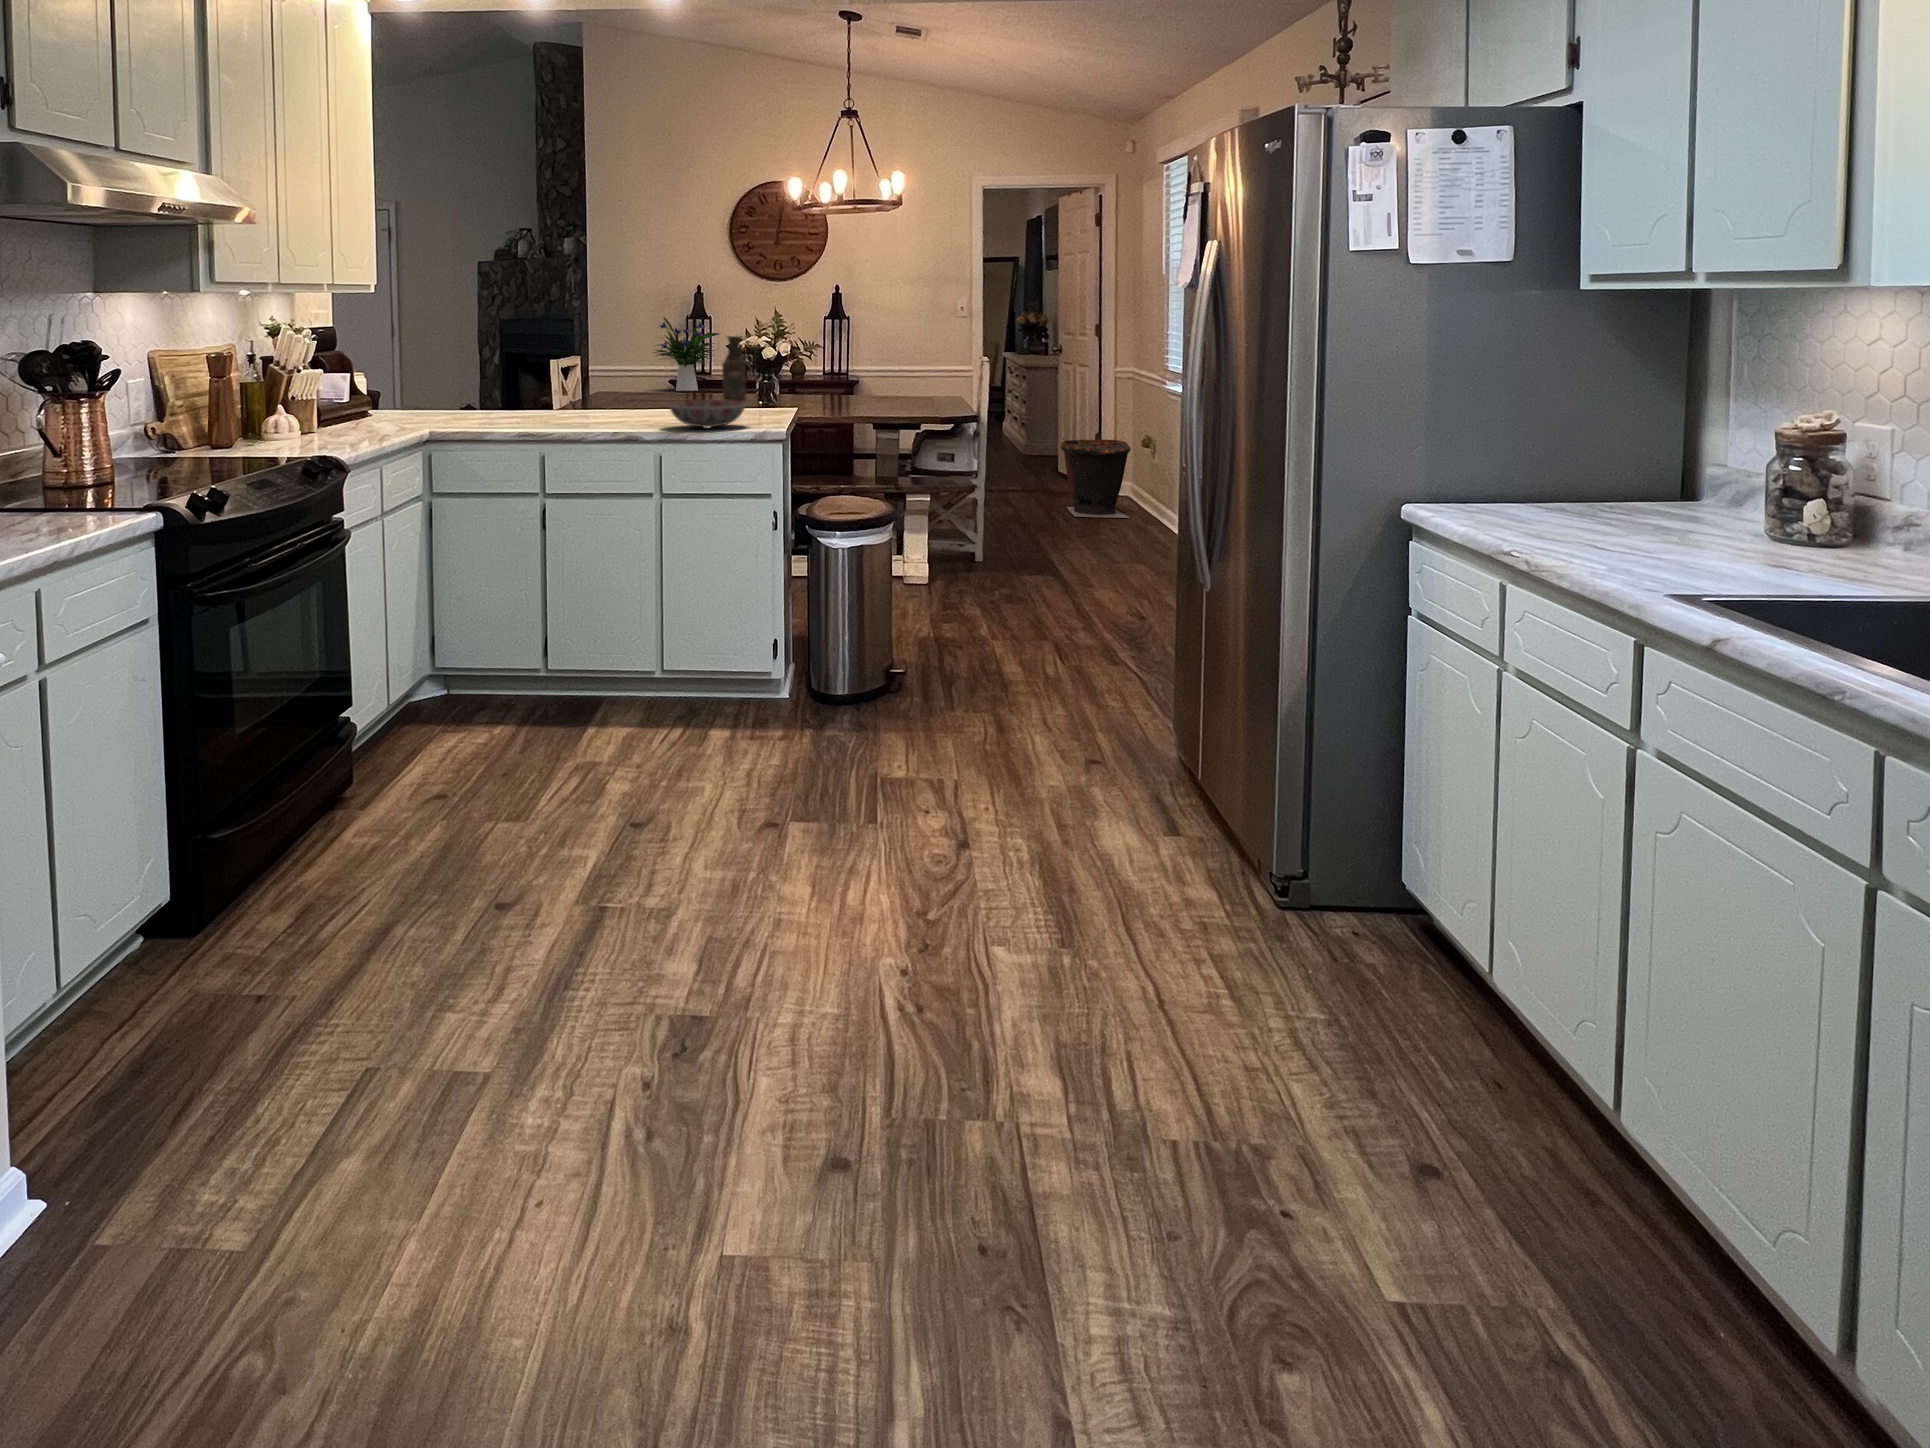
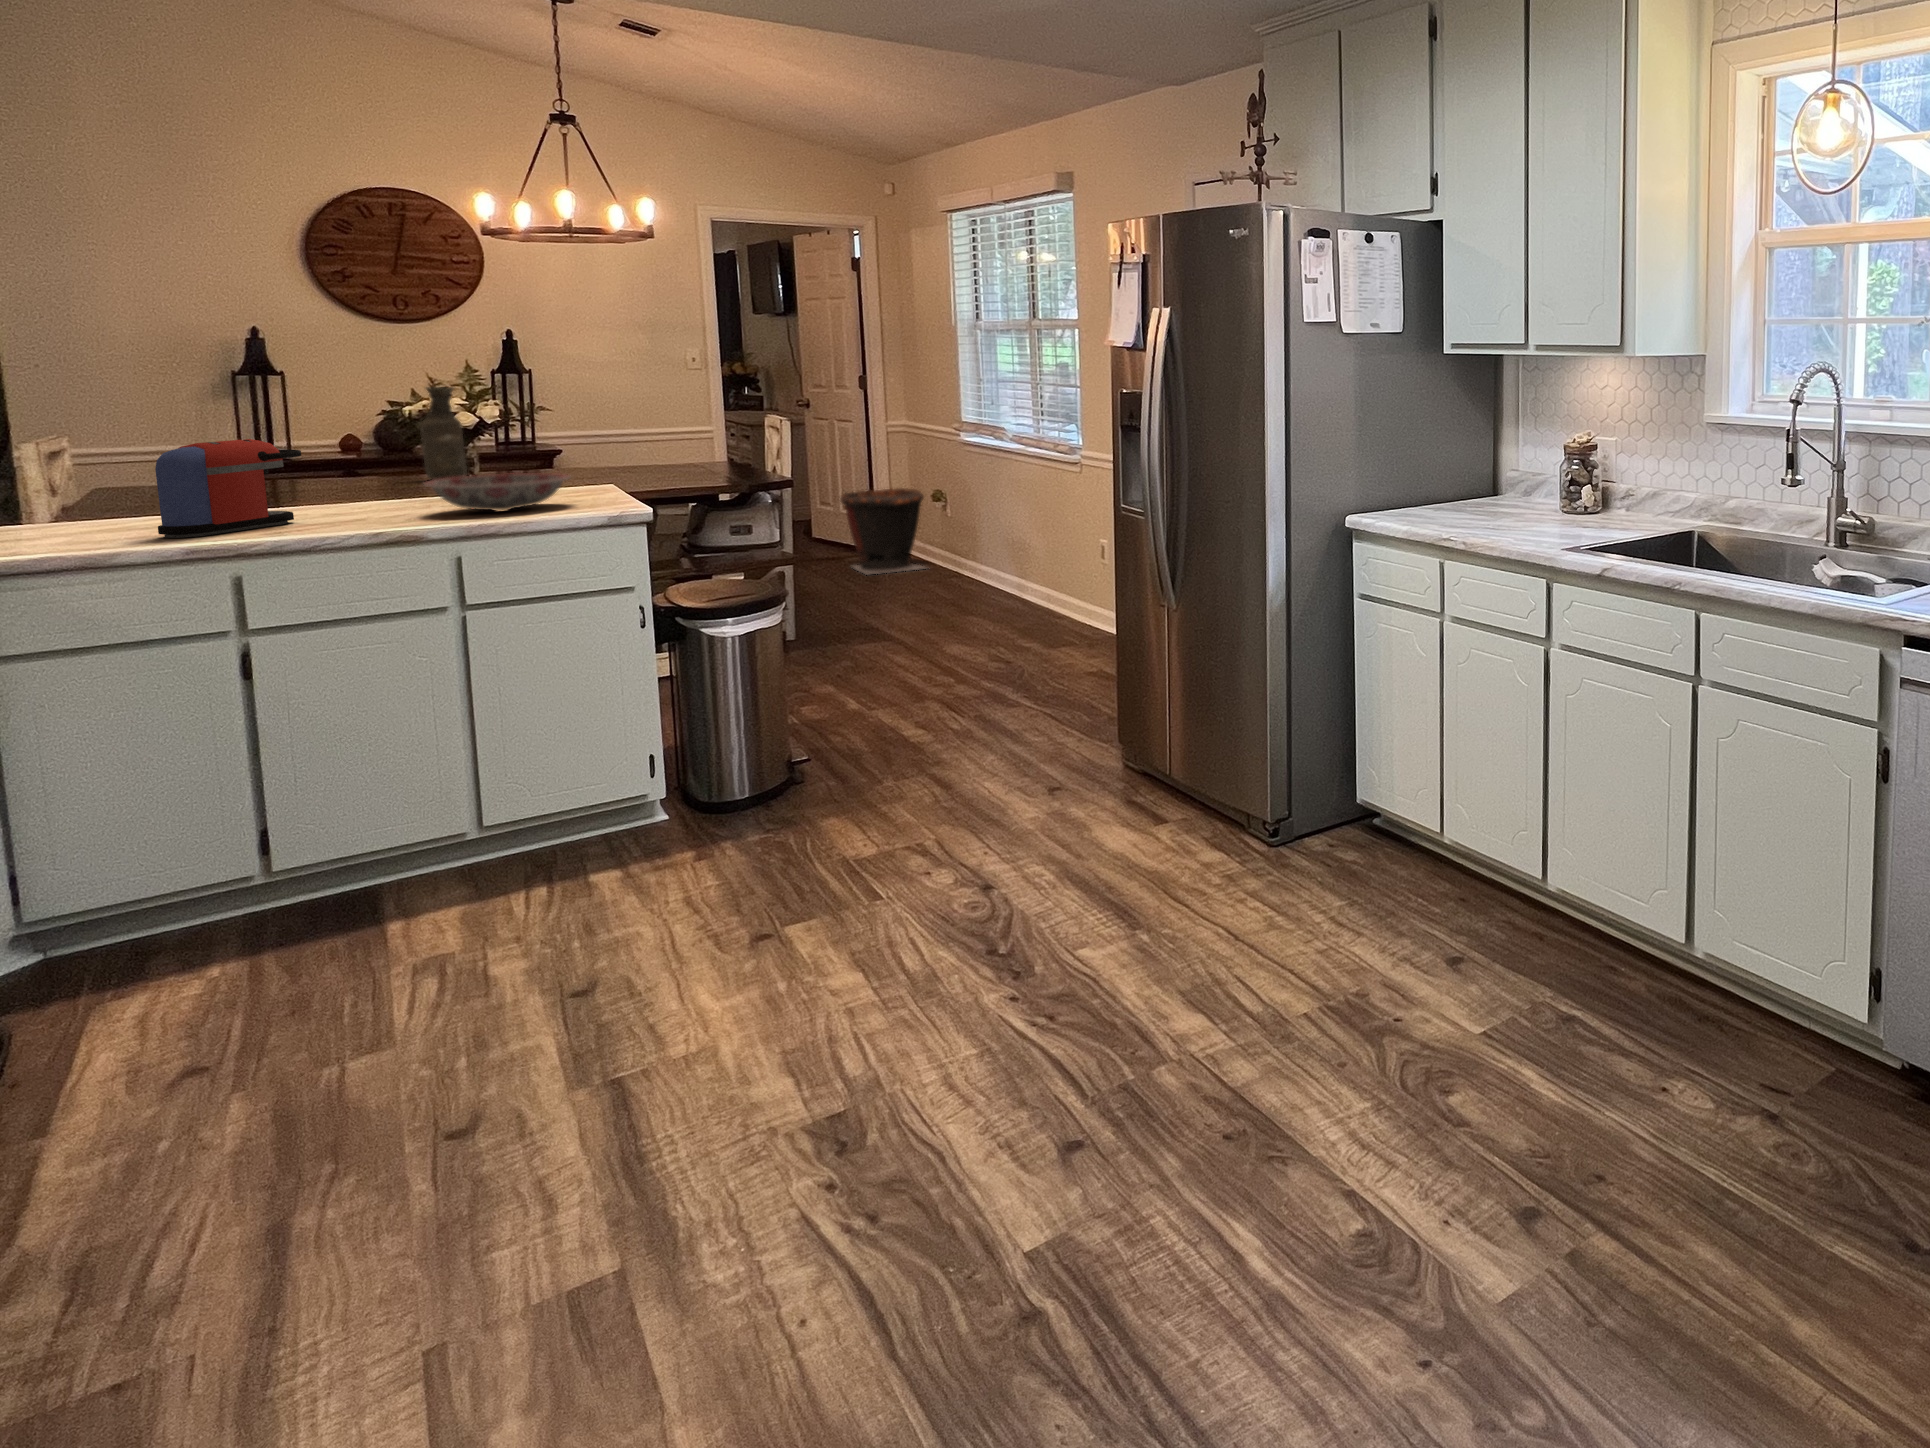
flower arrangement: present [654,317,719,391] -> none [188,357,336,467]
coffee maker: none [536,367,614,430] -> present [155,439,301,538]

